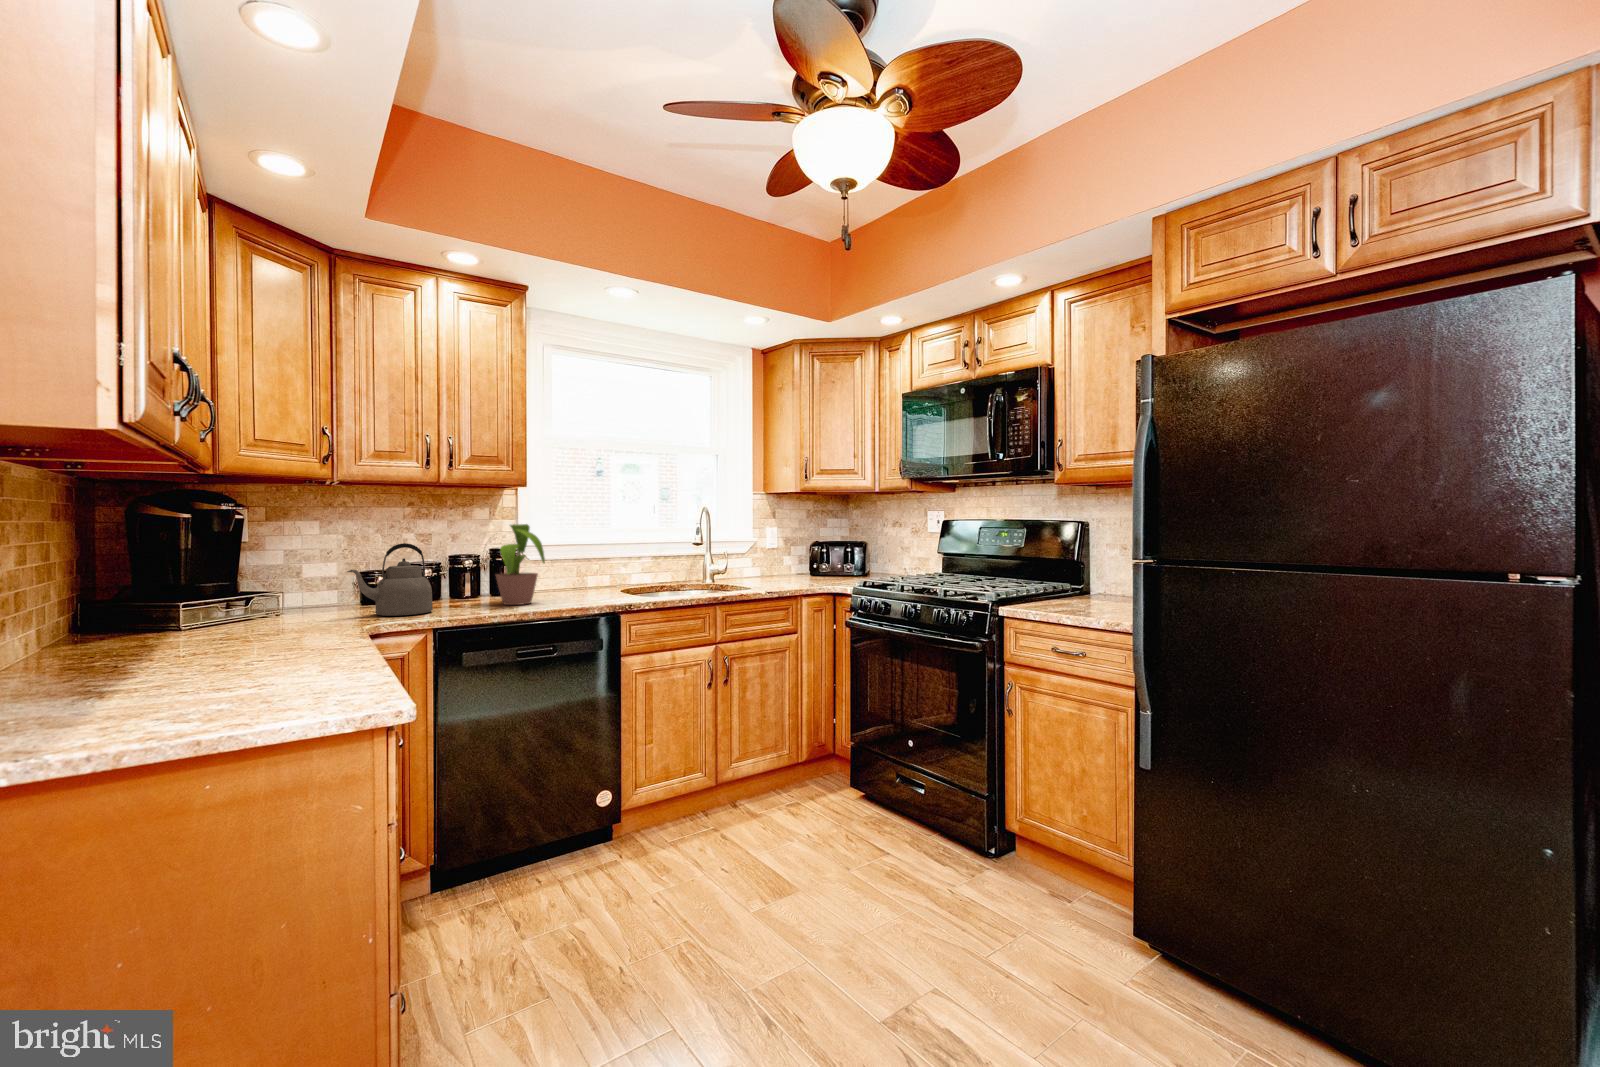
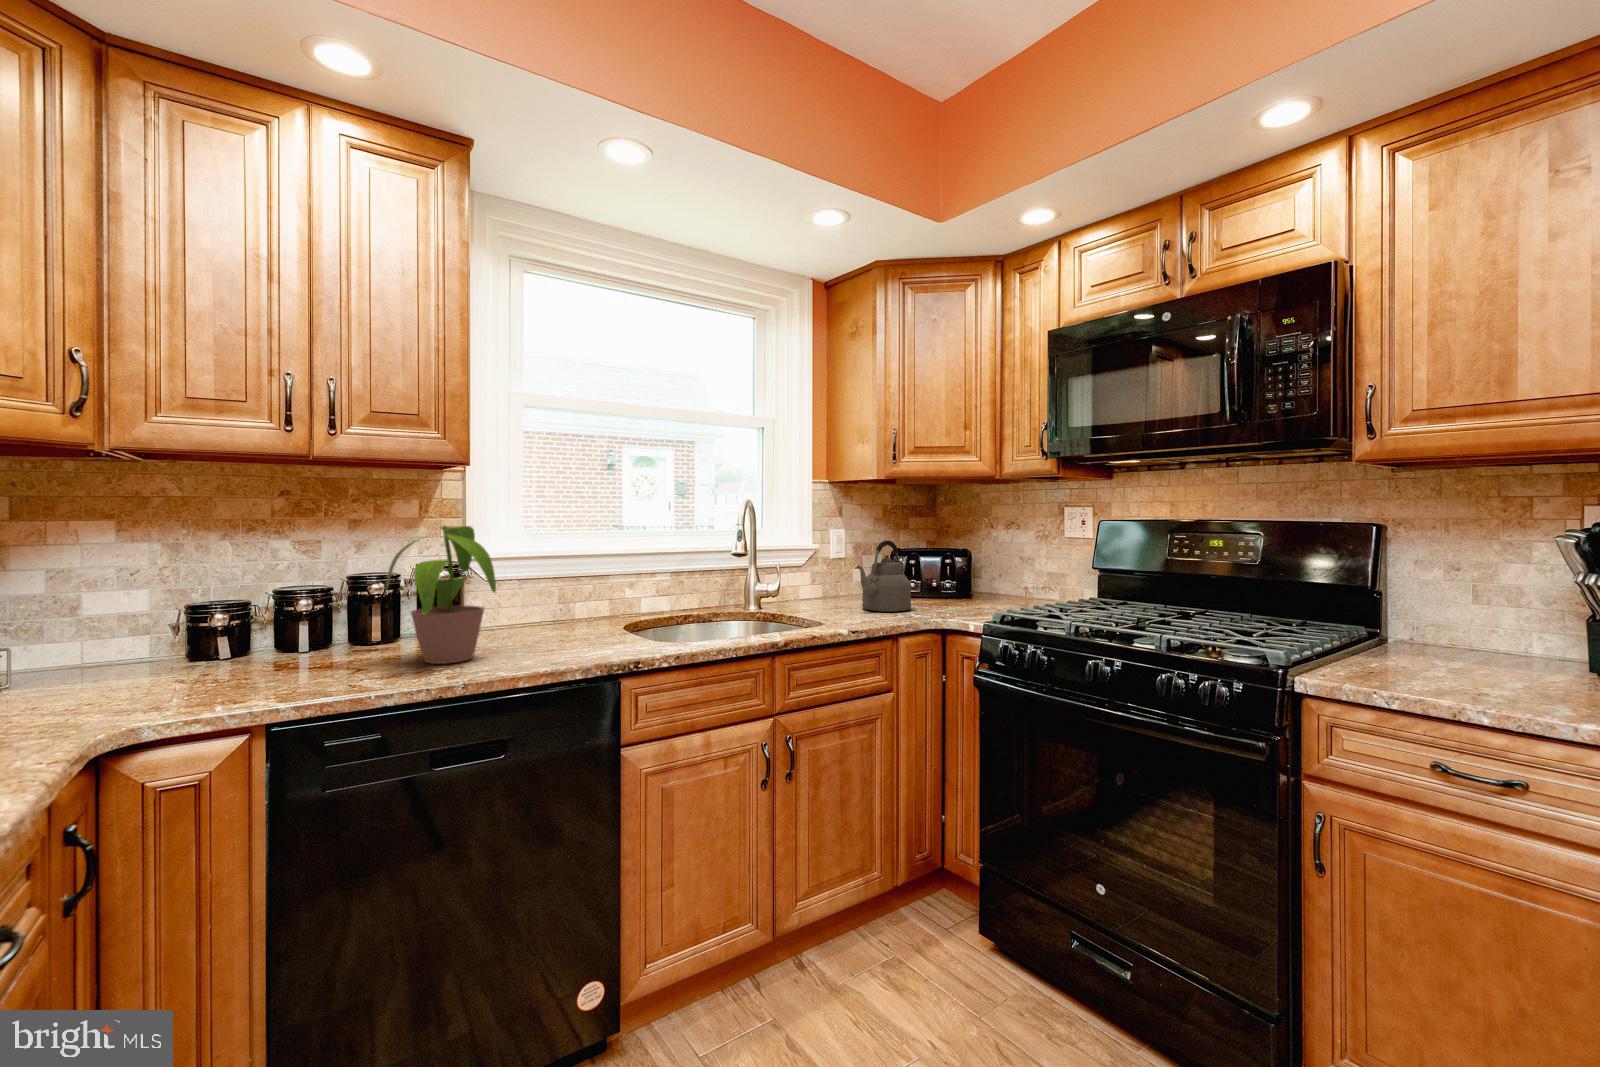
kettle: present [347,543,433,616] -> present [856,541,911,612]

